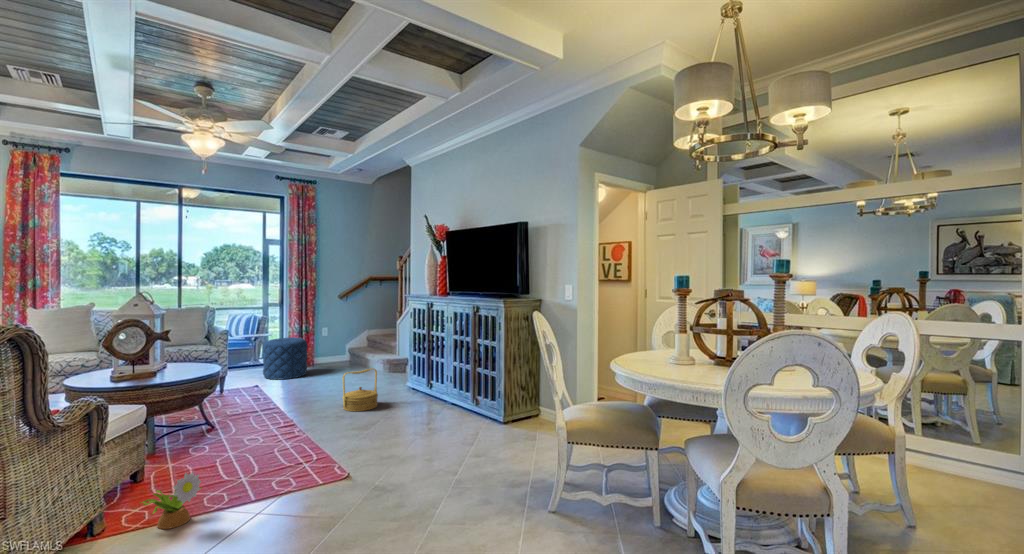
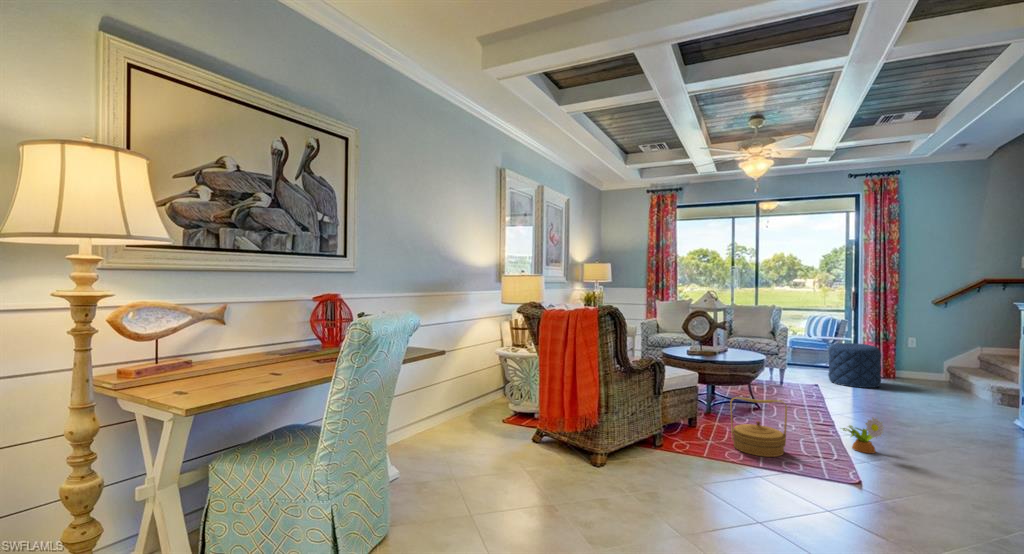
basket: present [342,368,378,411] -> present [730,397,787,457]
decorative plant: present [140,472,201,529] -> present [843,417,884,453]

